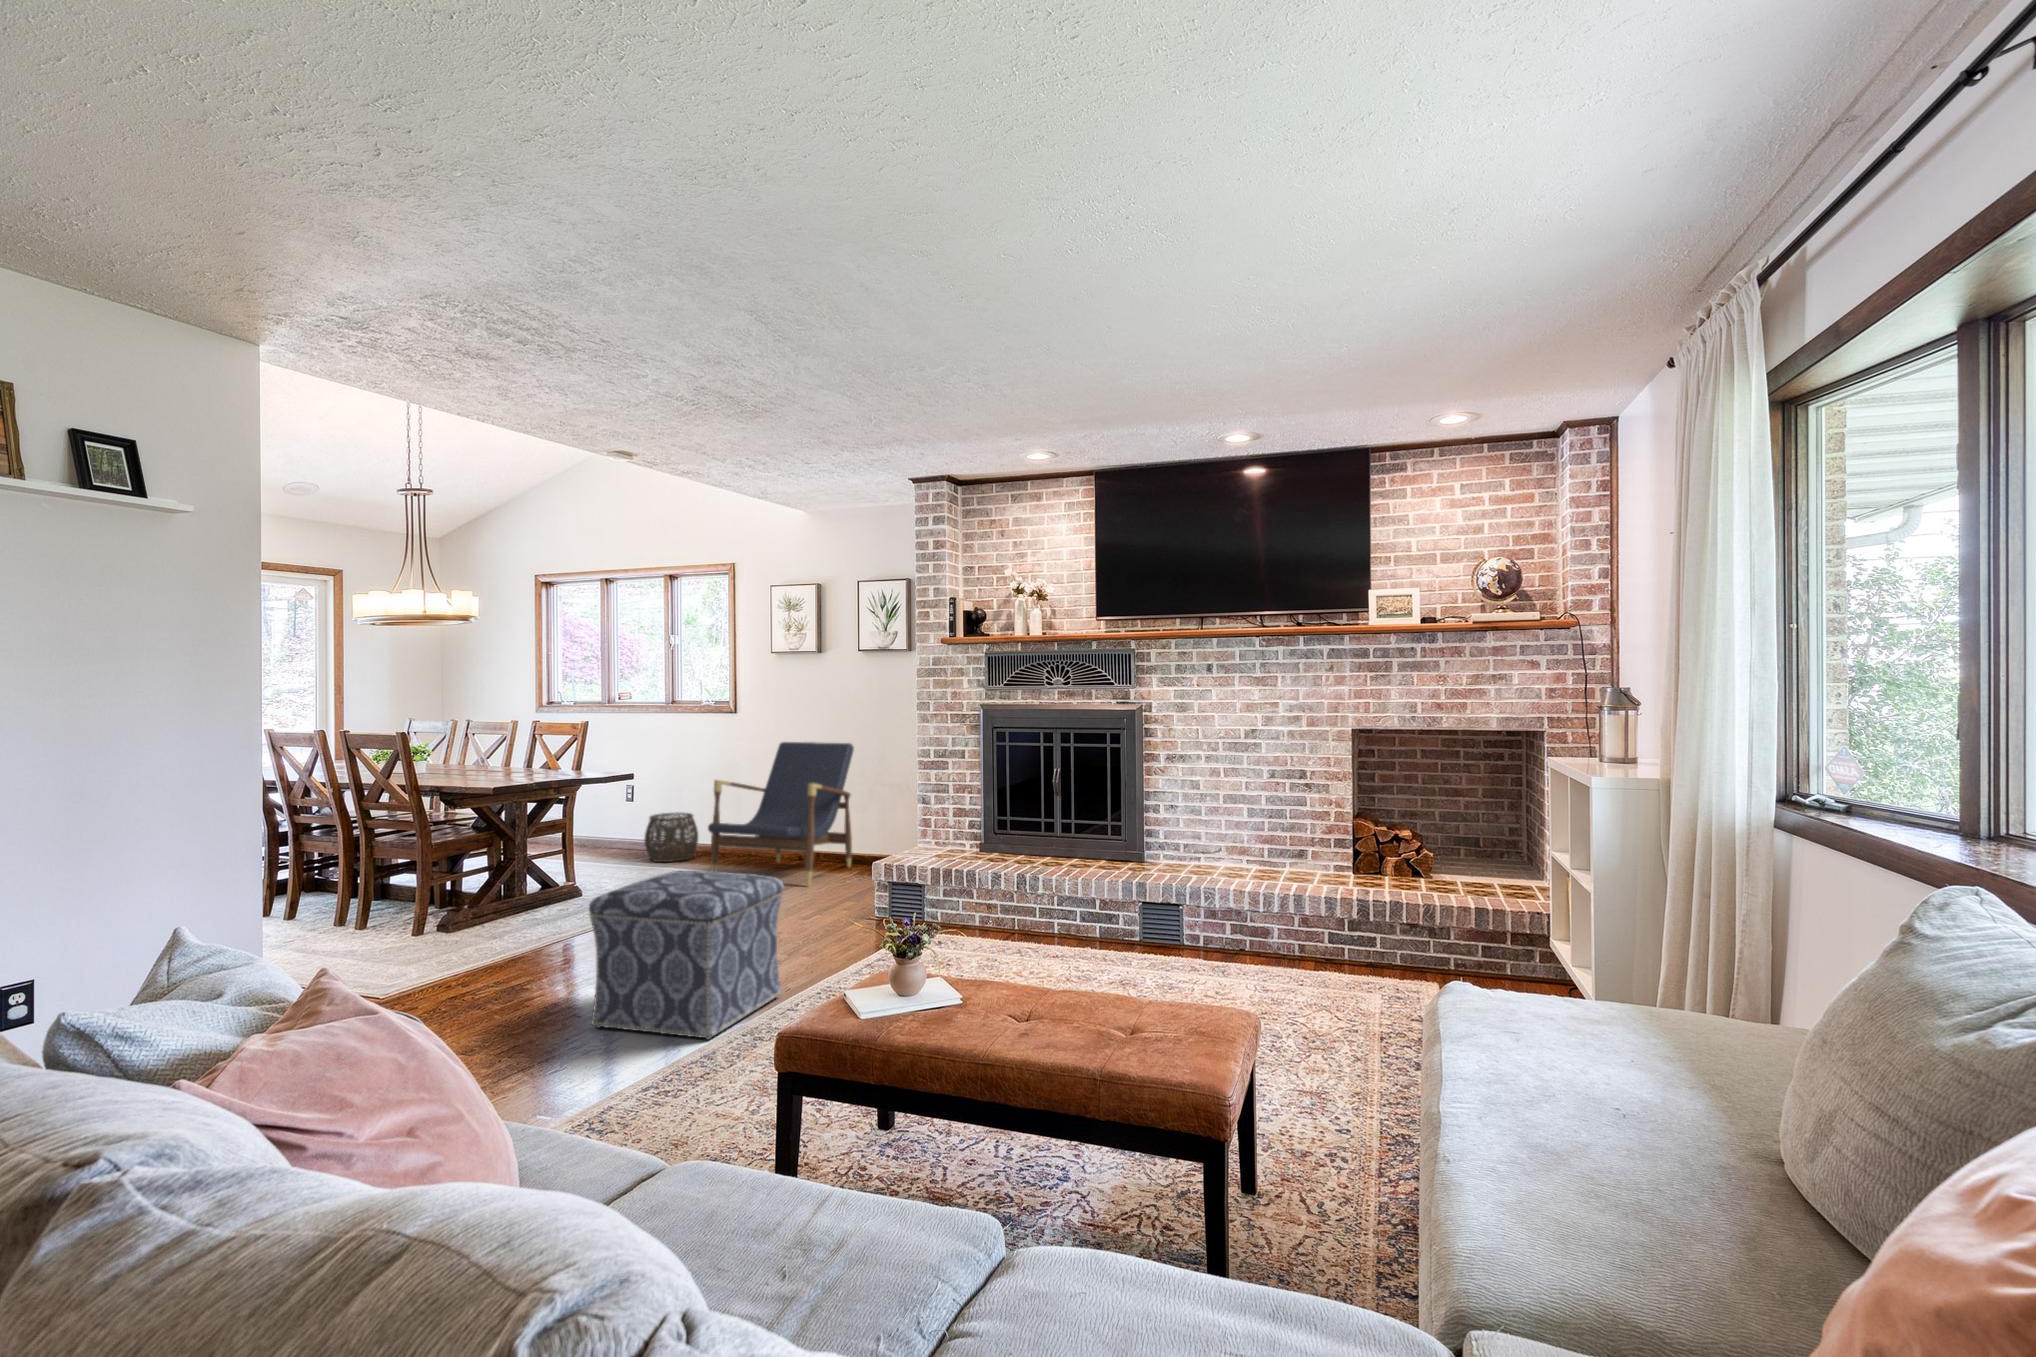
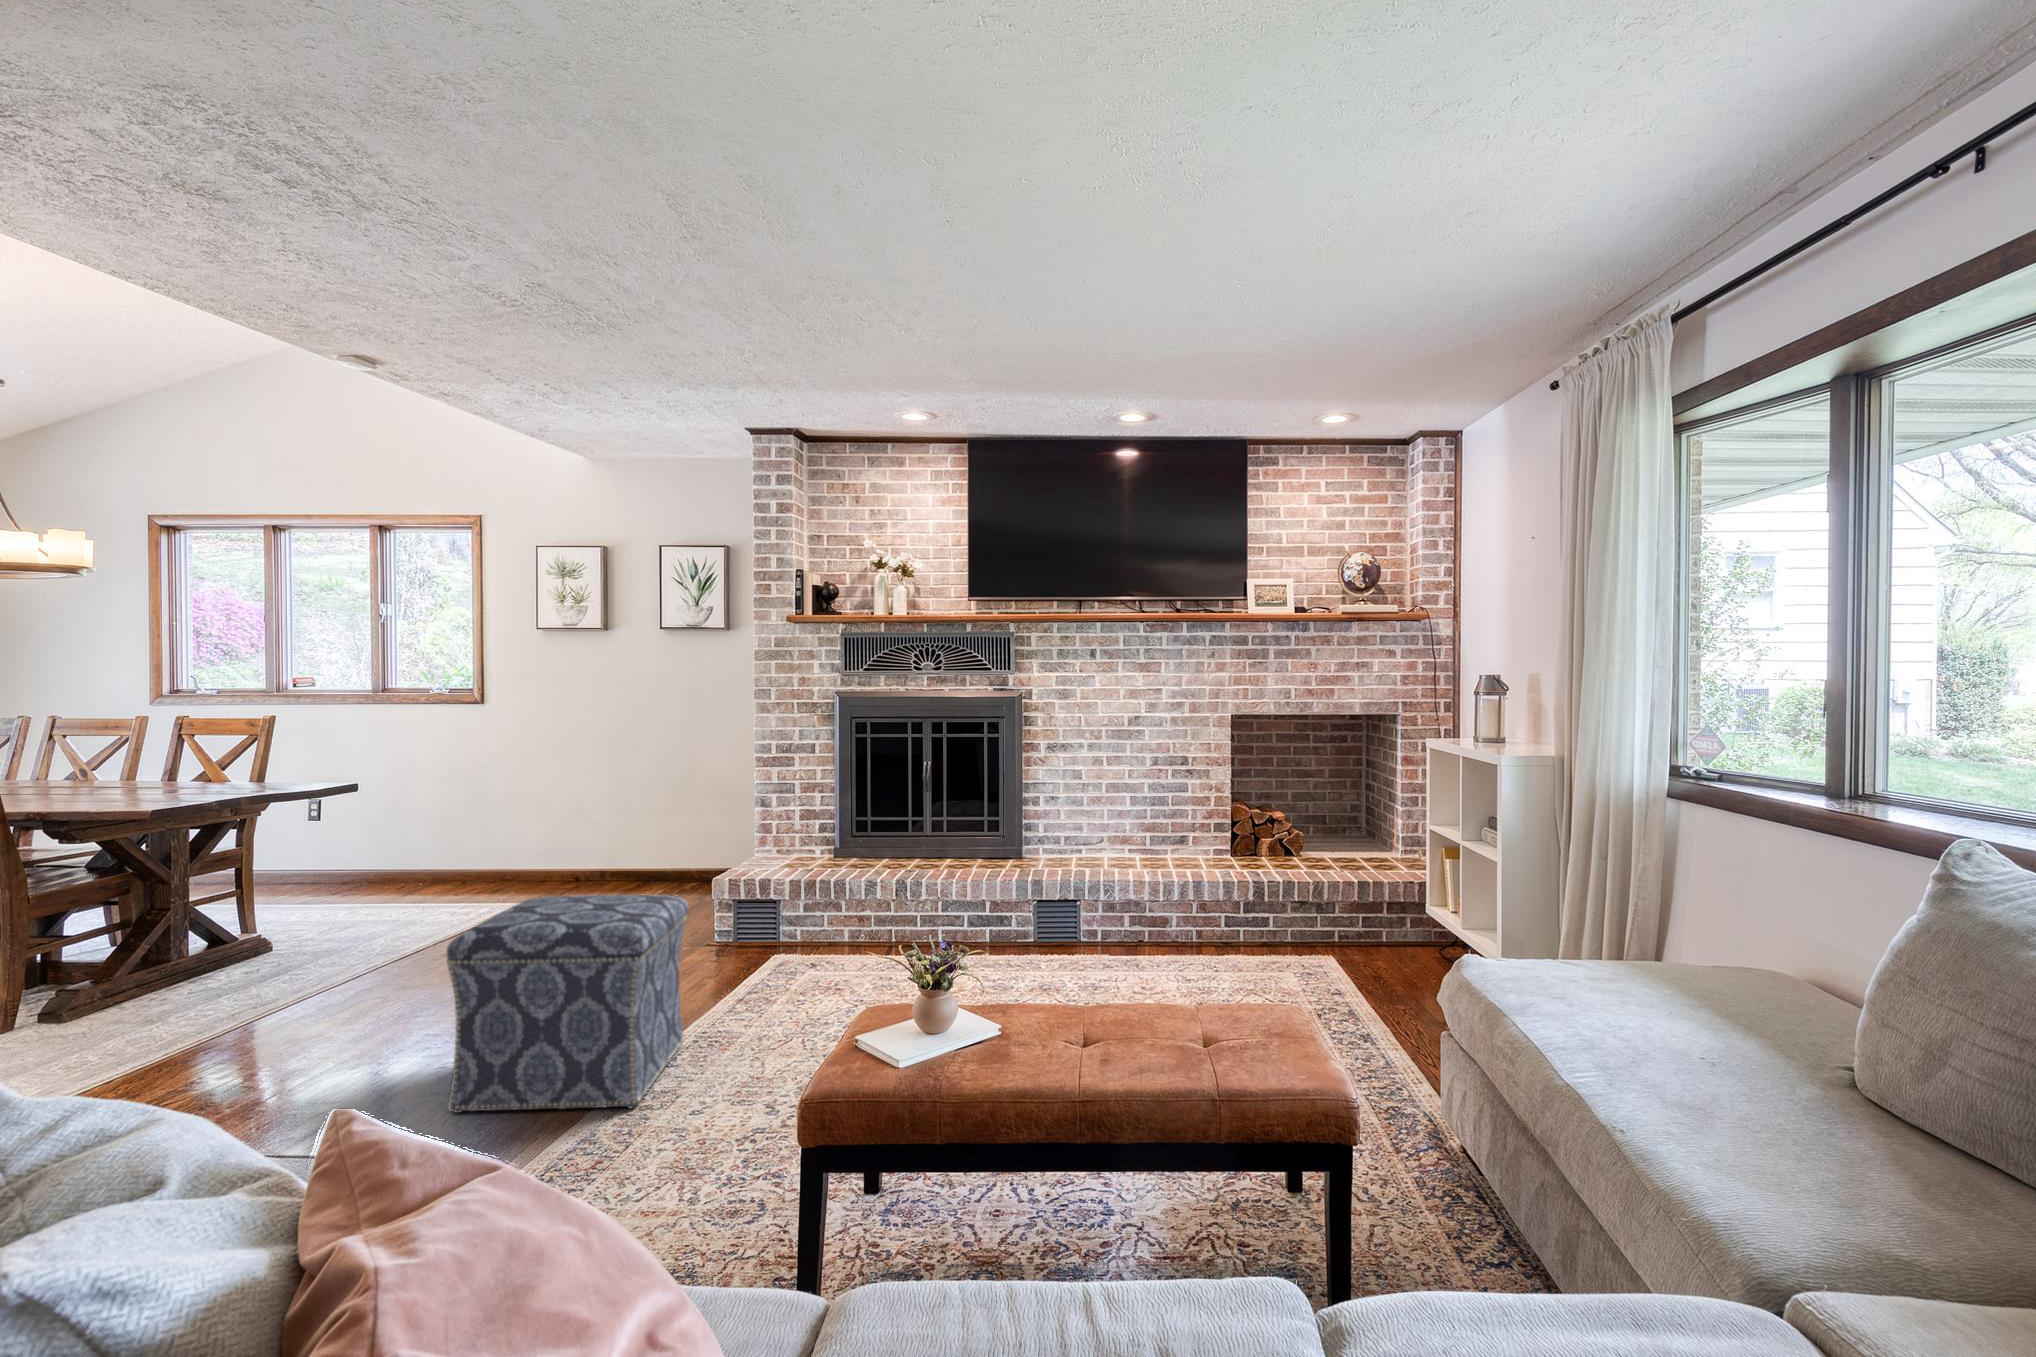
lounge chair: present [708,742,854,887] -> none [459,739,640,913]
woven basket: present [644,813,698,862] -> none [340,831,419,896]

